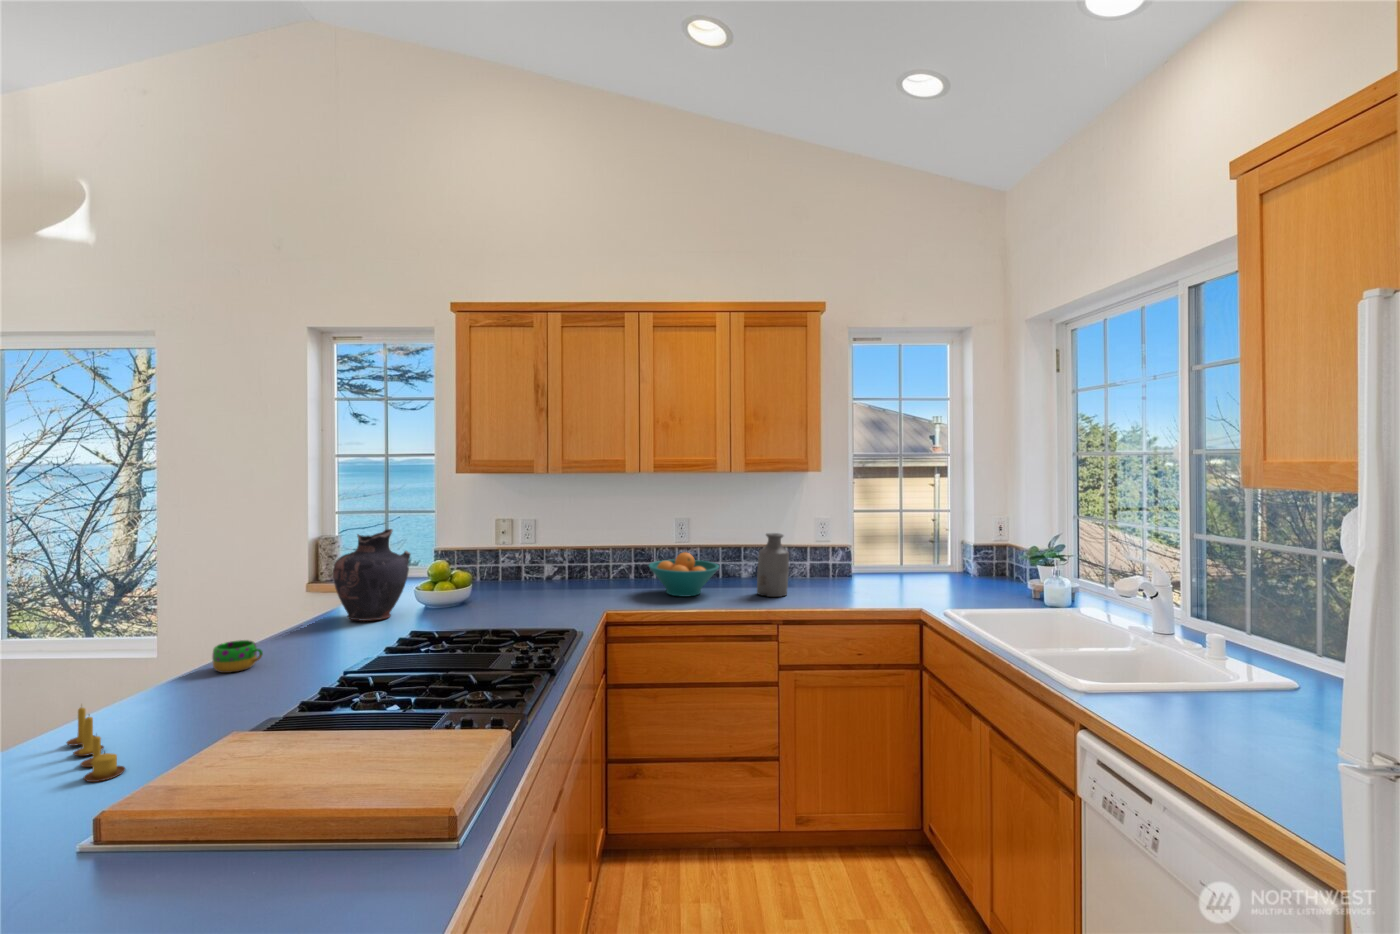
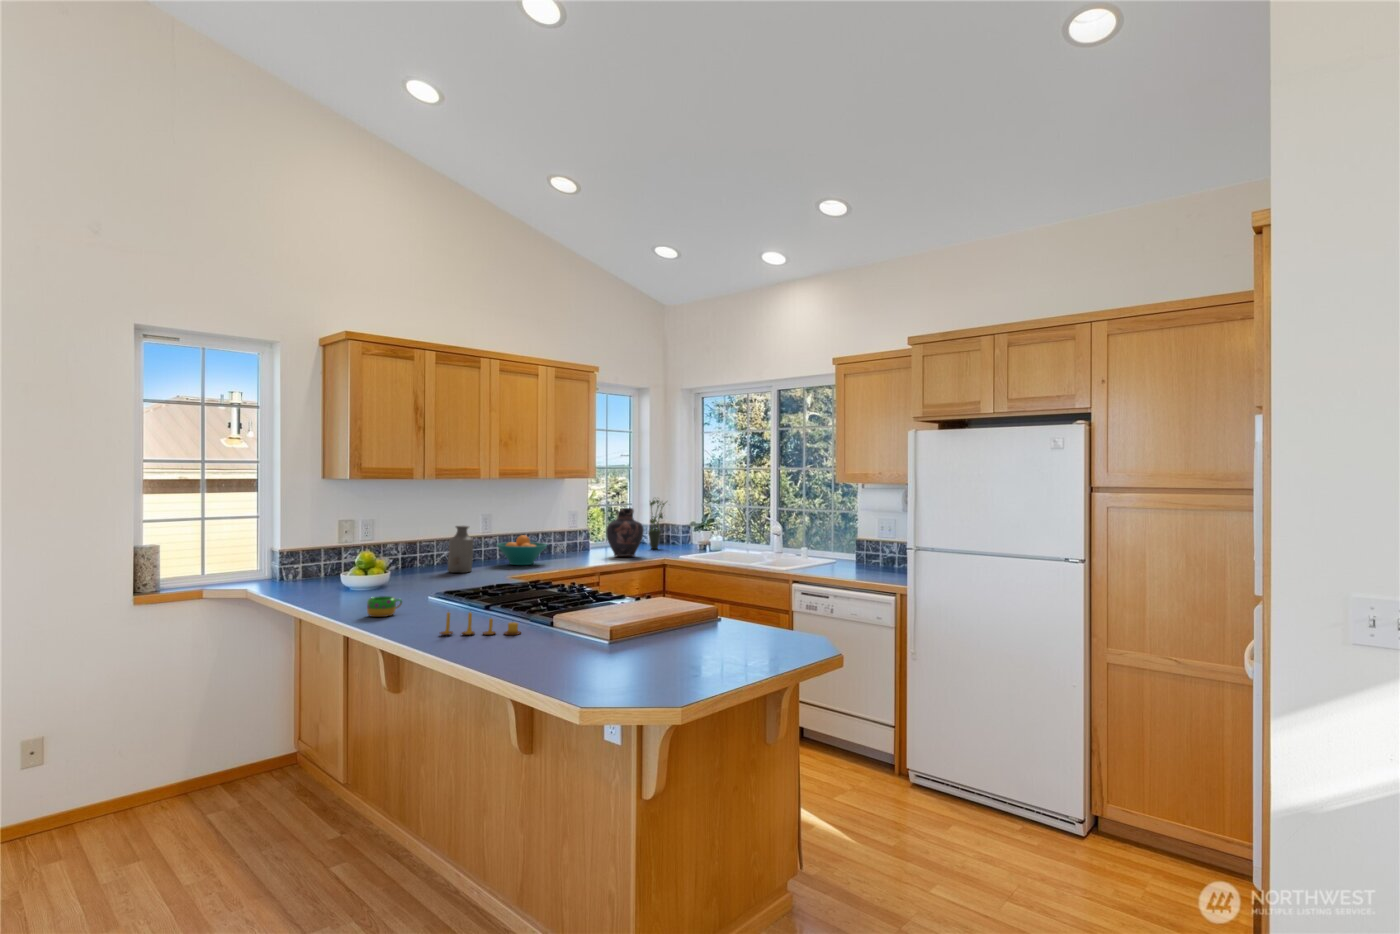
potted plant: none [941,502,979,588] -> present [649,500,665,549]
vase: present [333,529,410,621] -> present [606,508,644,556]
bottle: present [757,533,789,597] -> present [448,526,473,573]

